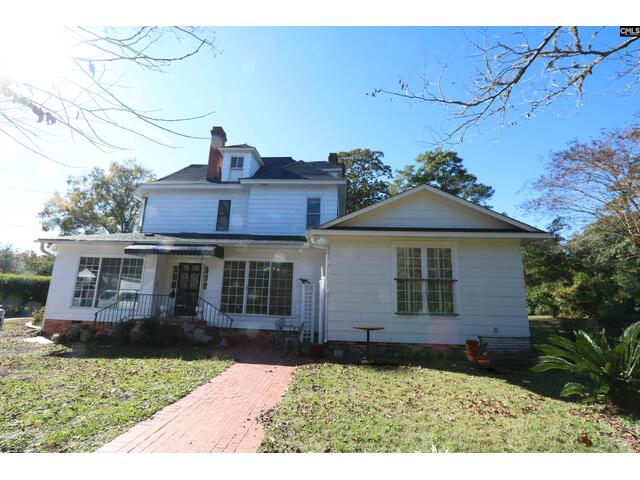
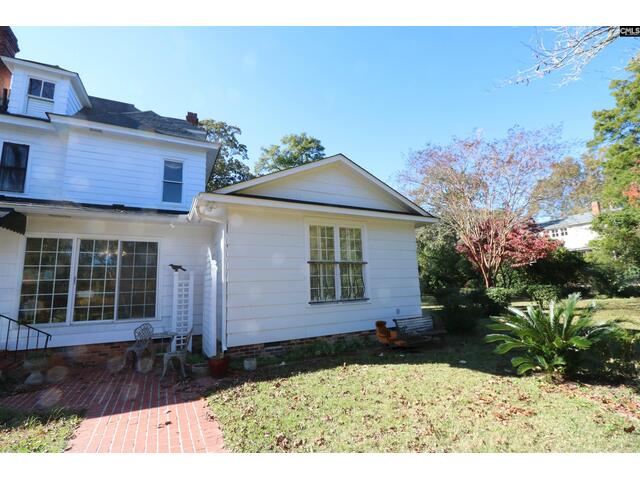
pedestal table: present [353,325,384,363] -> none [267,320,307,369]

